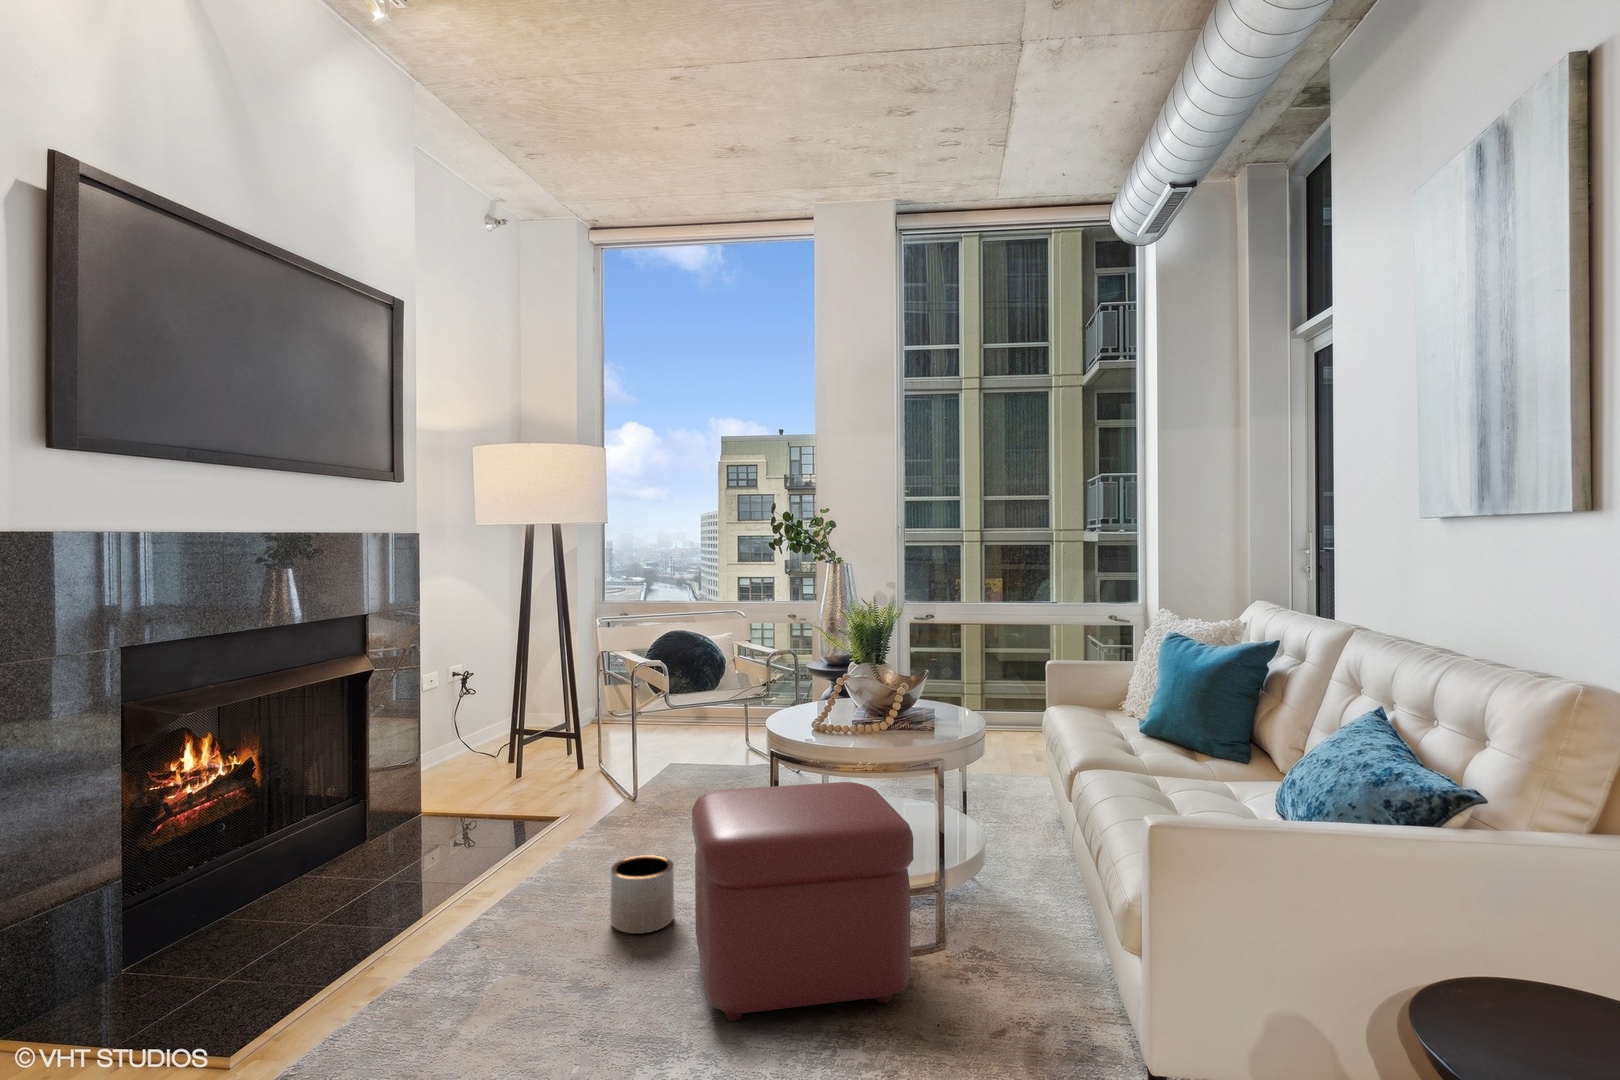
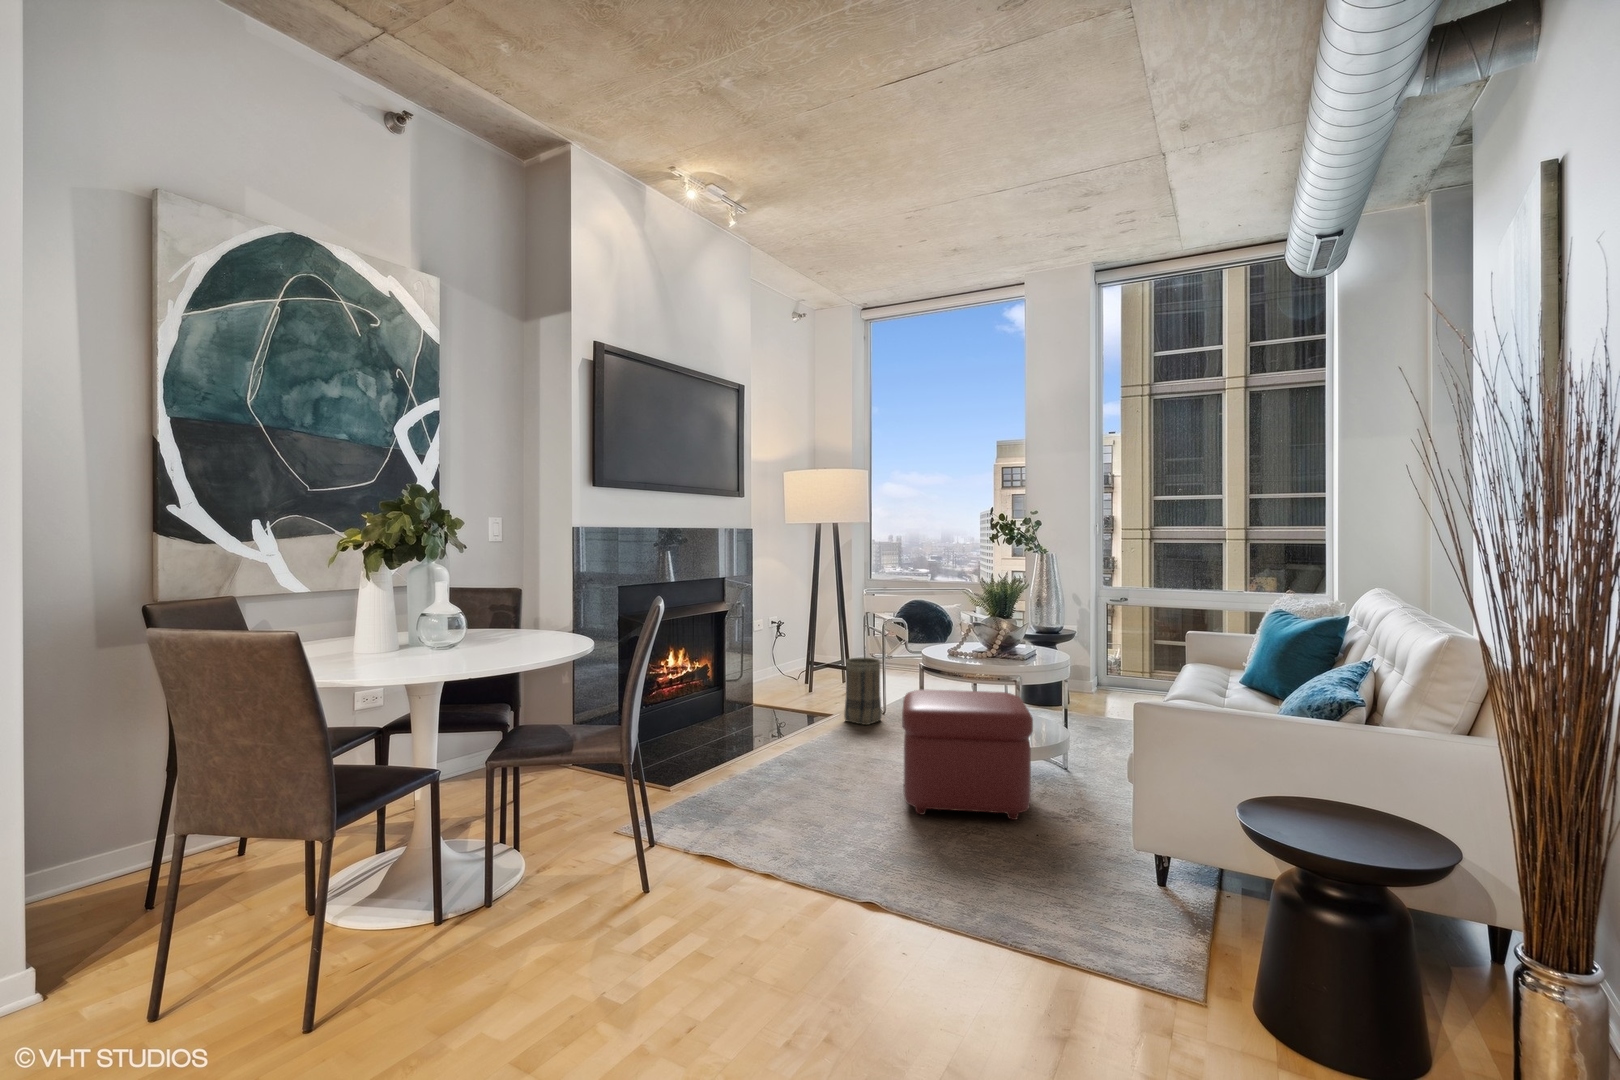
basket: none [576,725,634,832] -> present [844,658,882,725]
planter: present [610,855,674,934] -> none [858,730,896,774]

